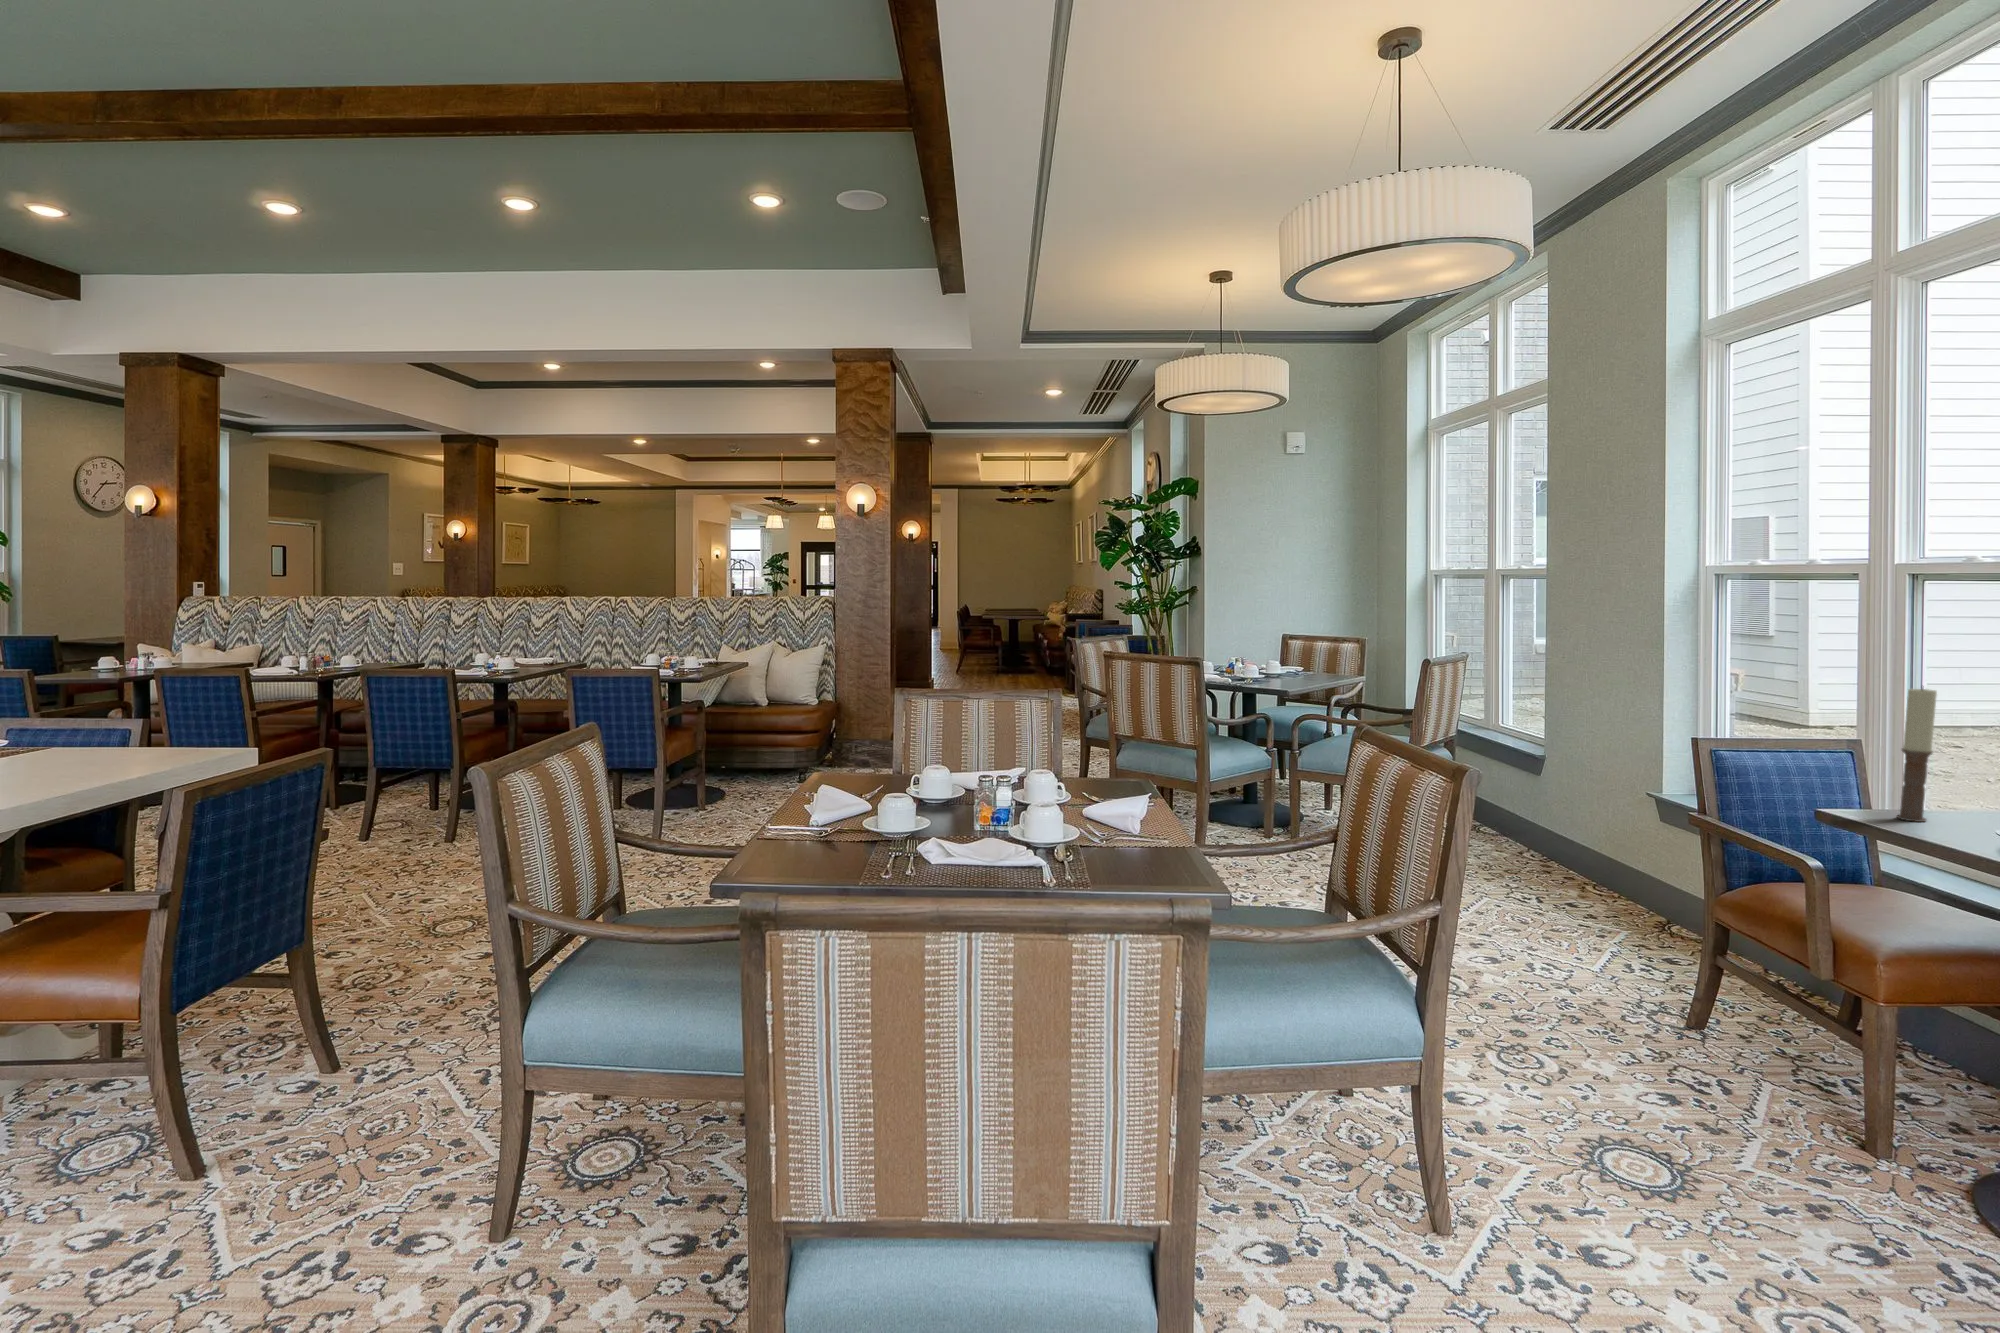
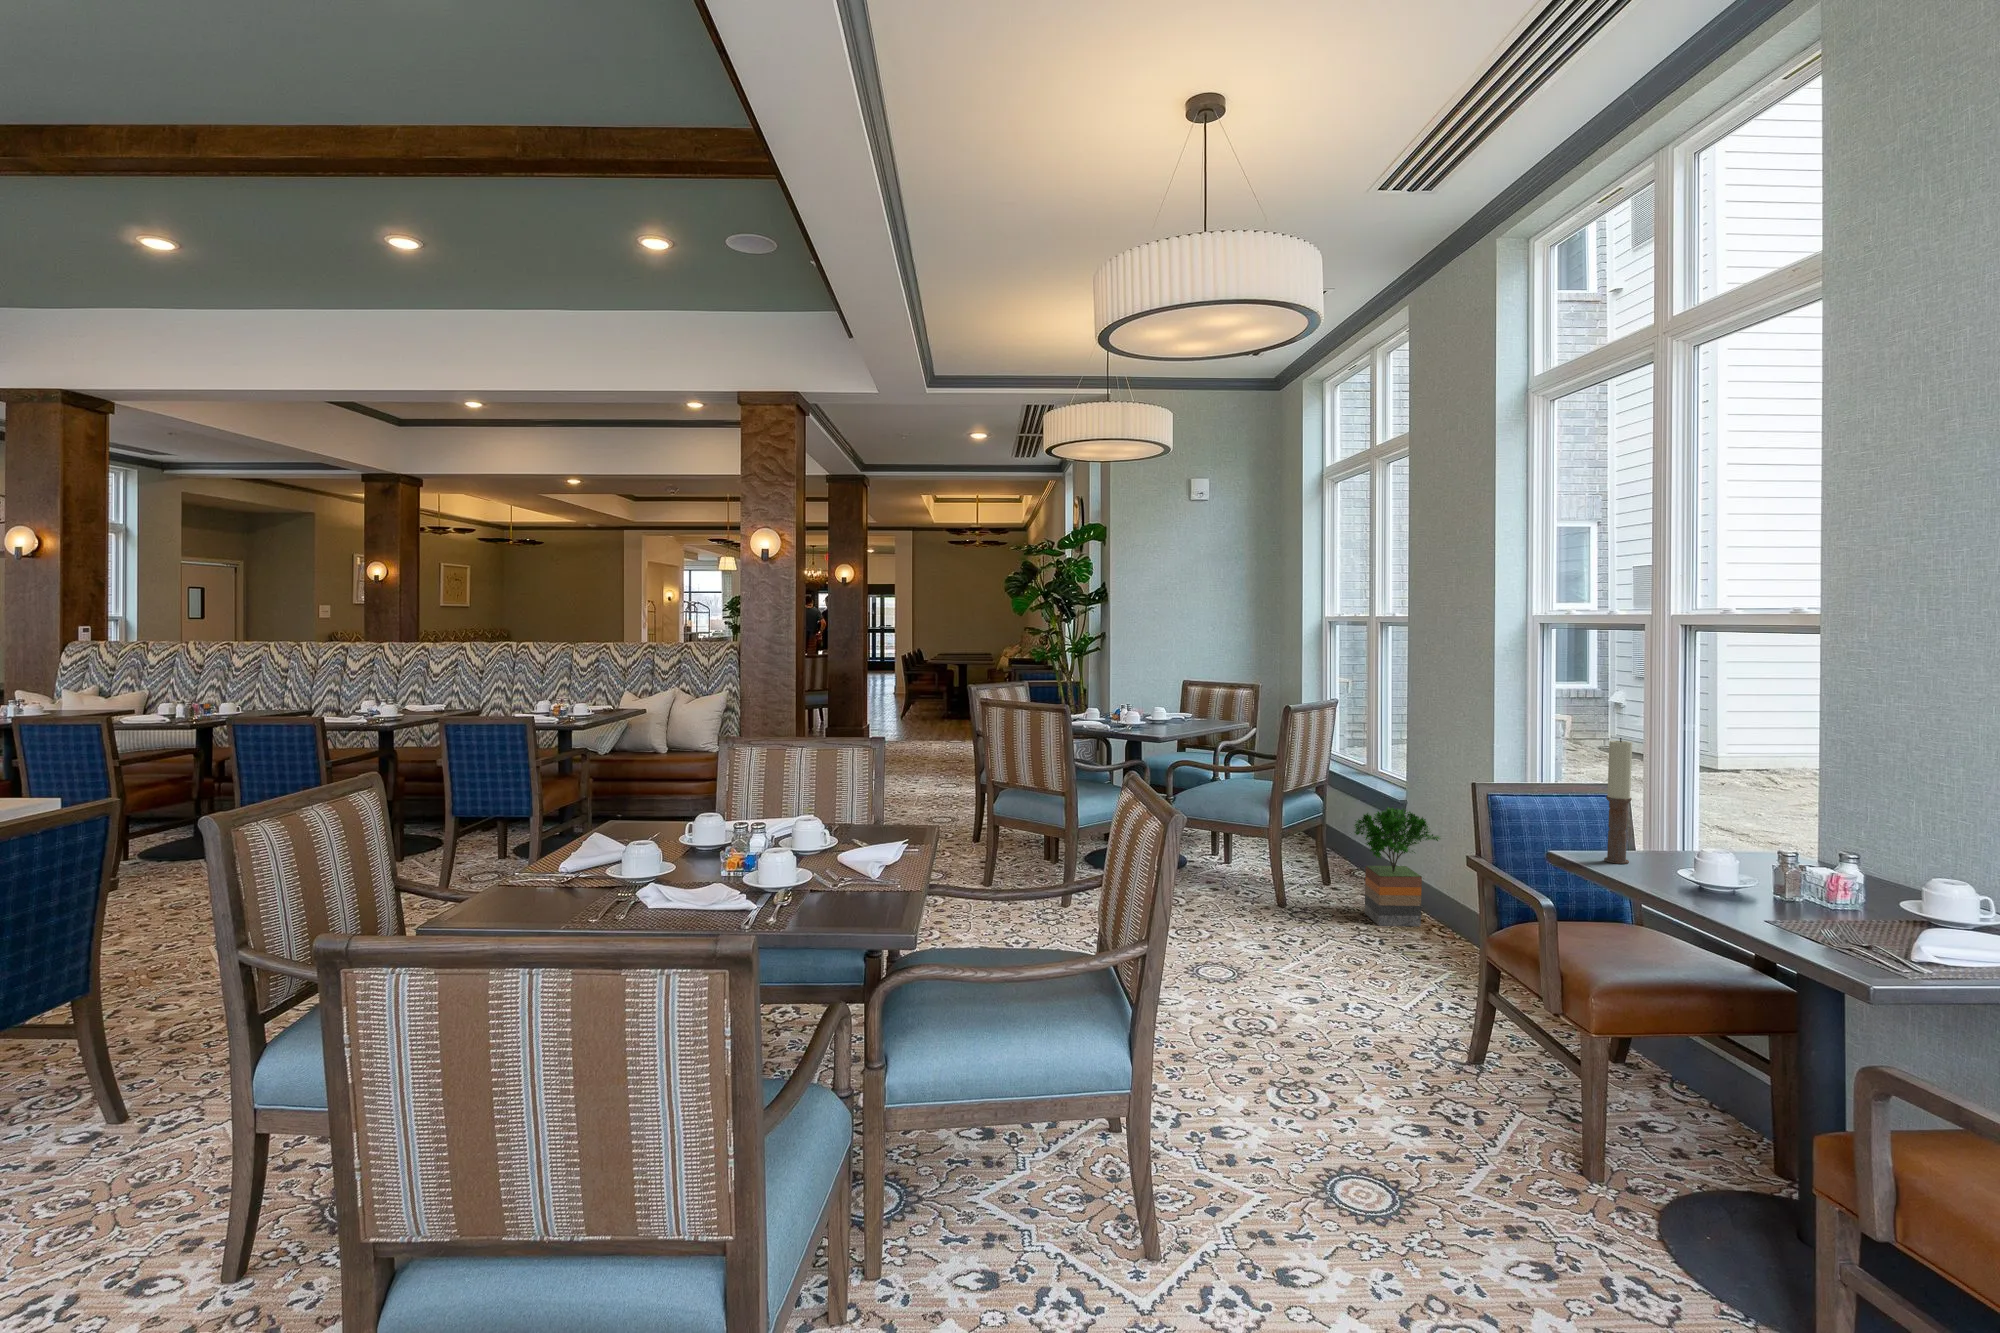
potted tree: none [1513,761,1614,885] -> present [1354,807,1440,926]

